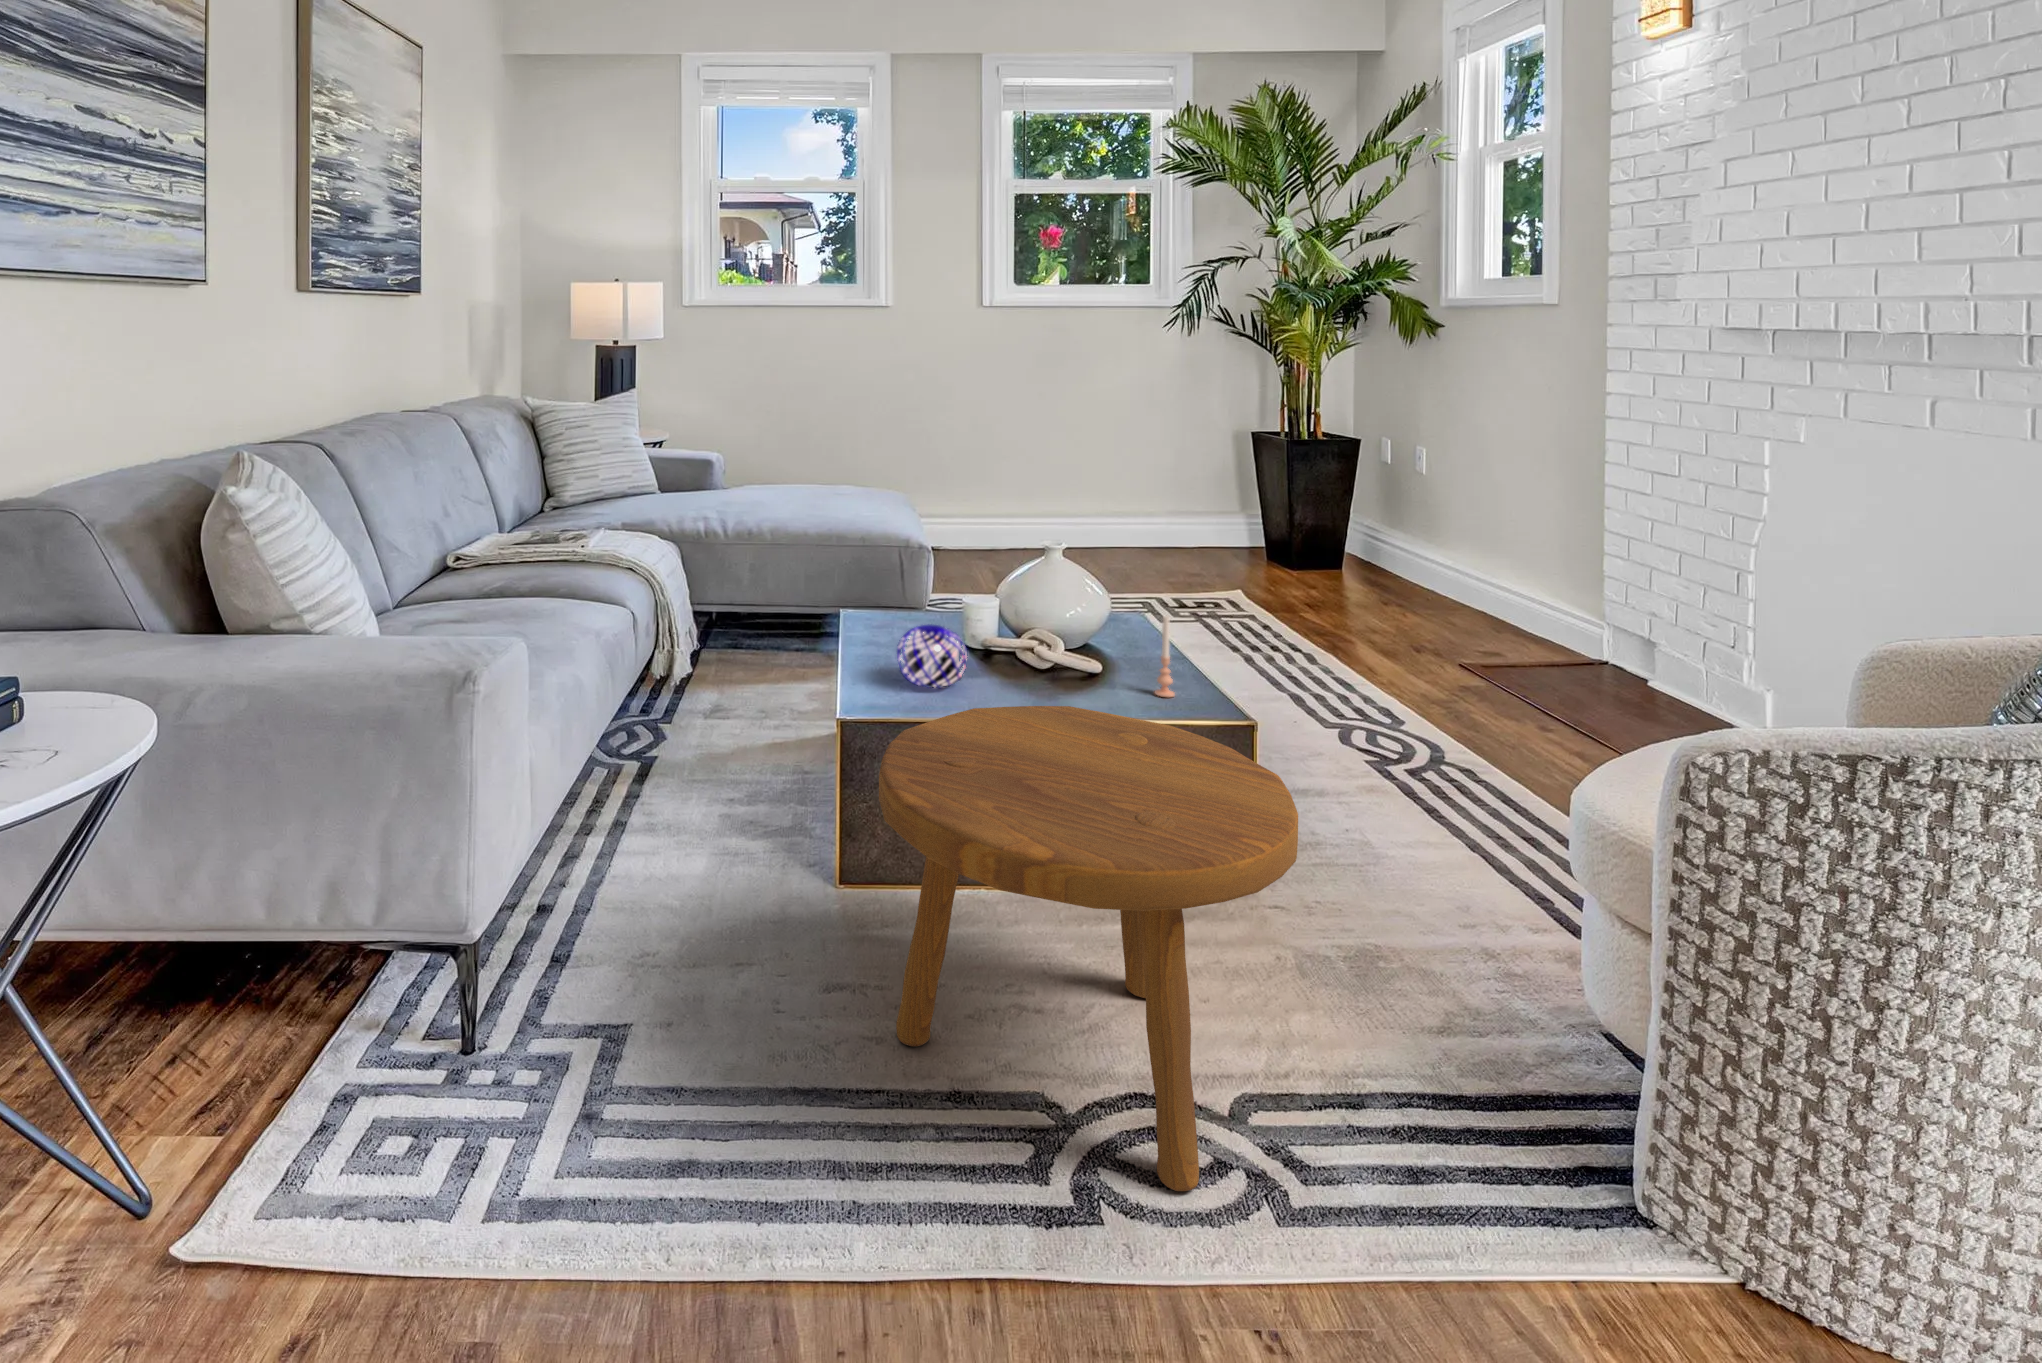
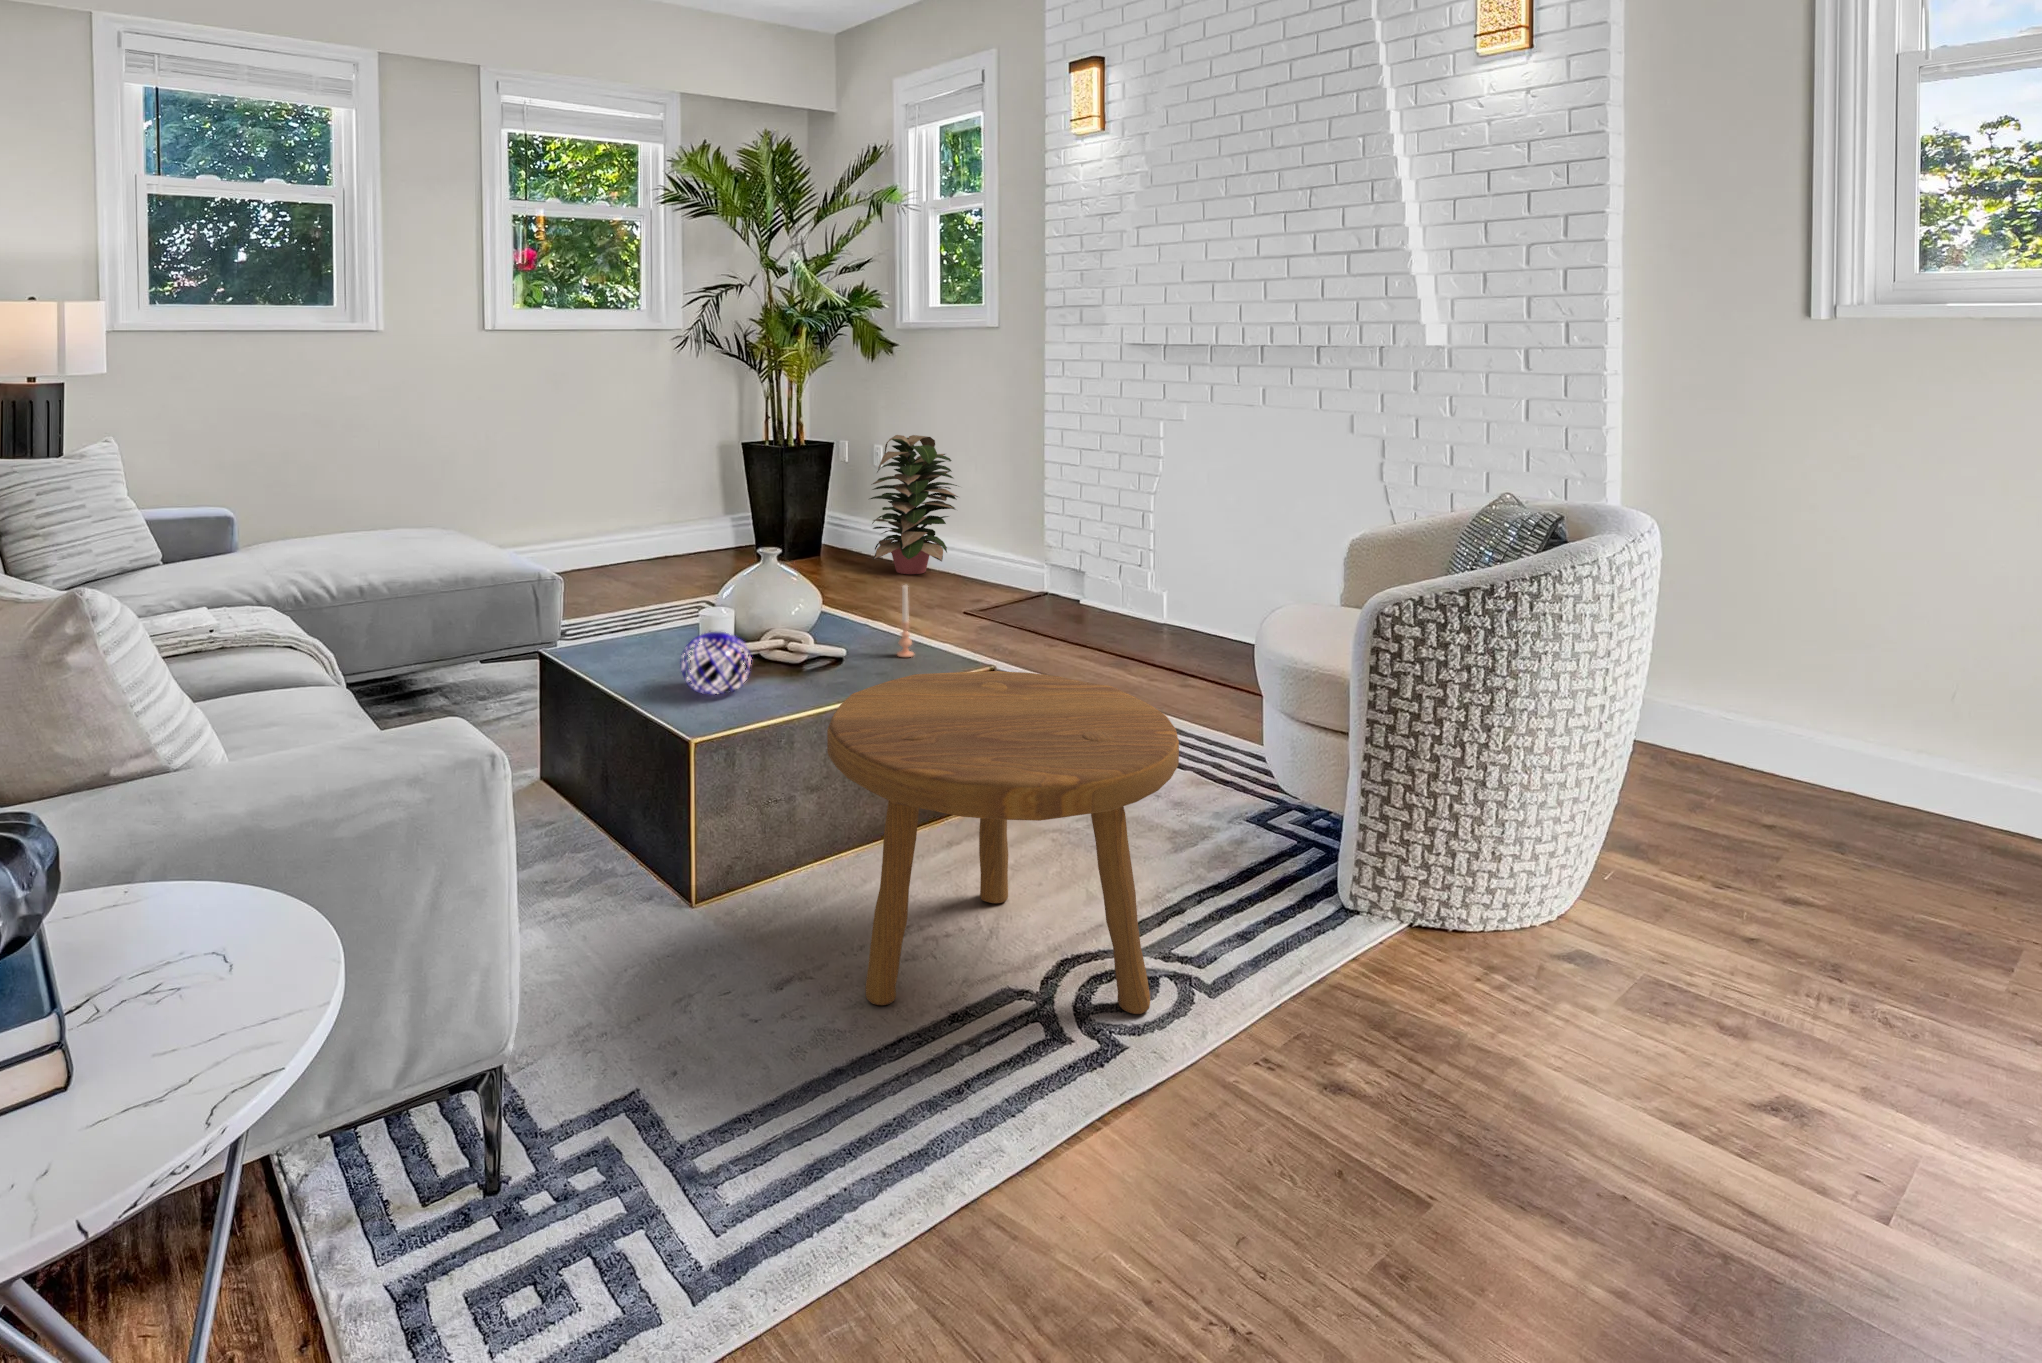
decorative plant: none [1372,470,1501,632] -> present [870,435,958,574]

